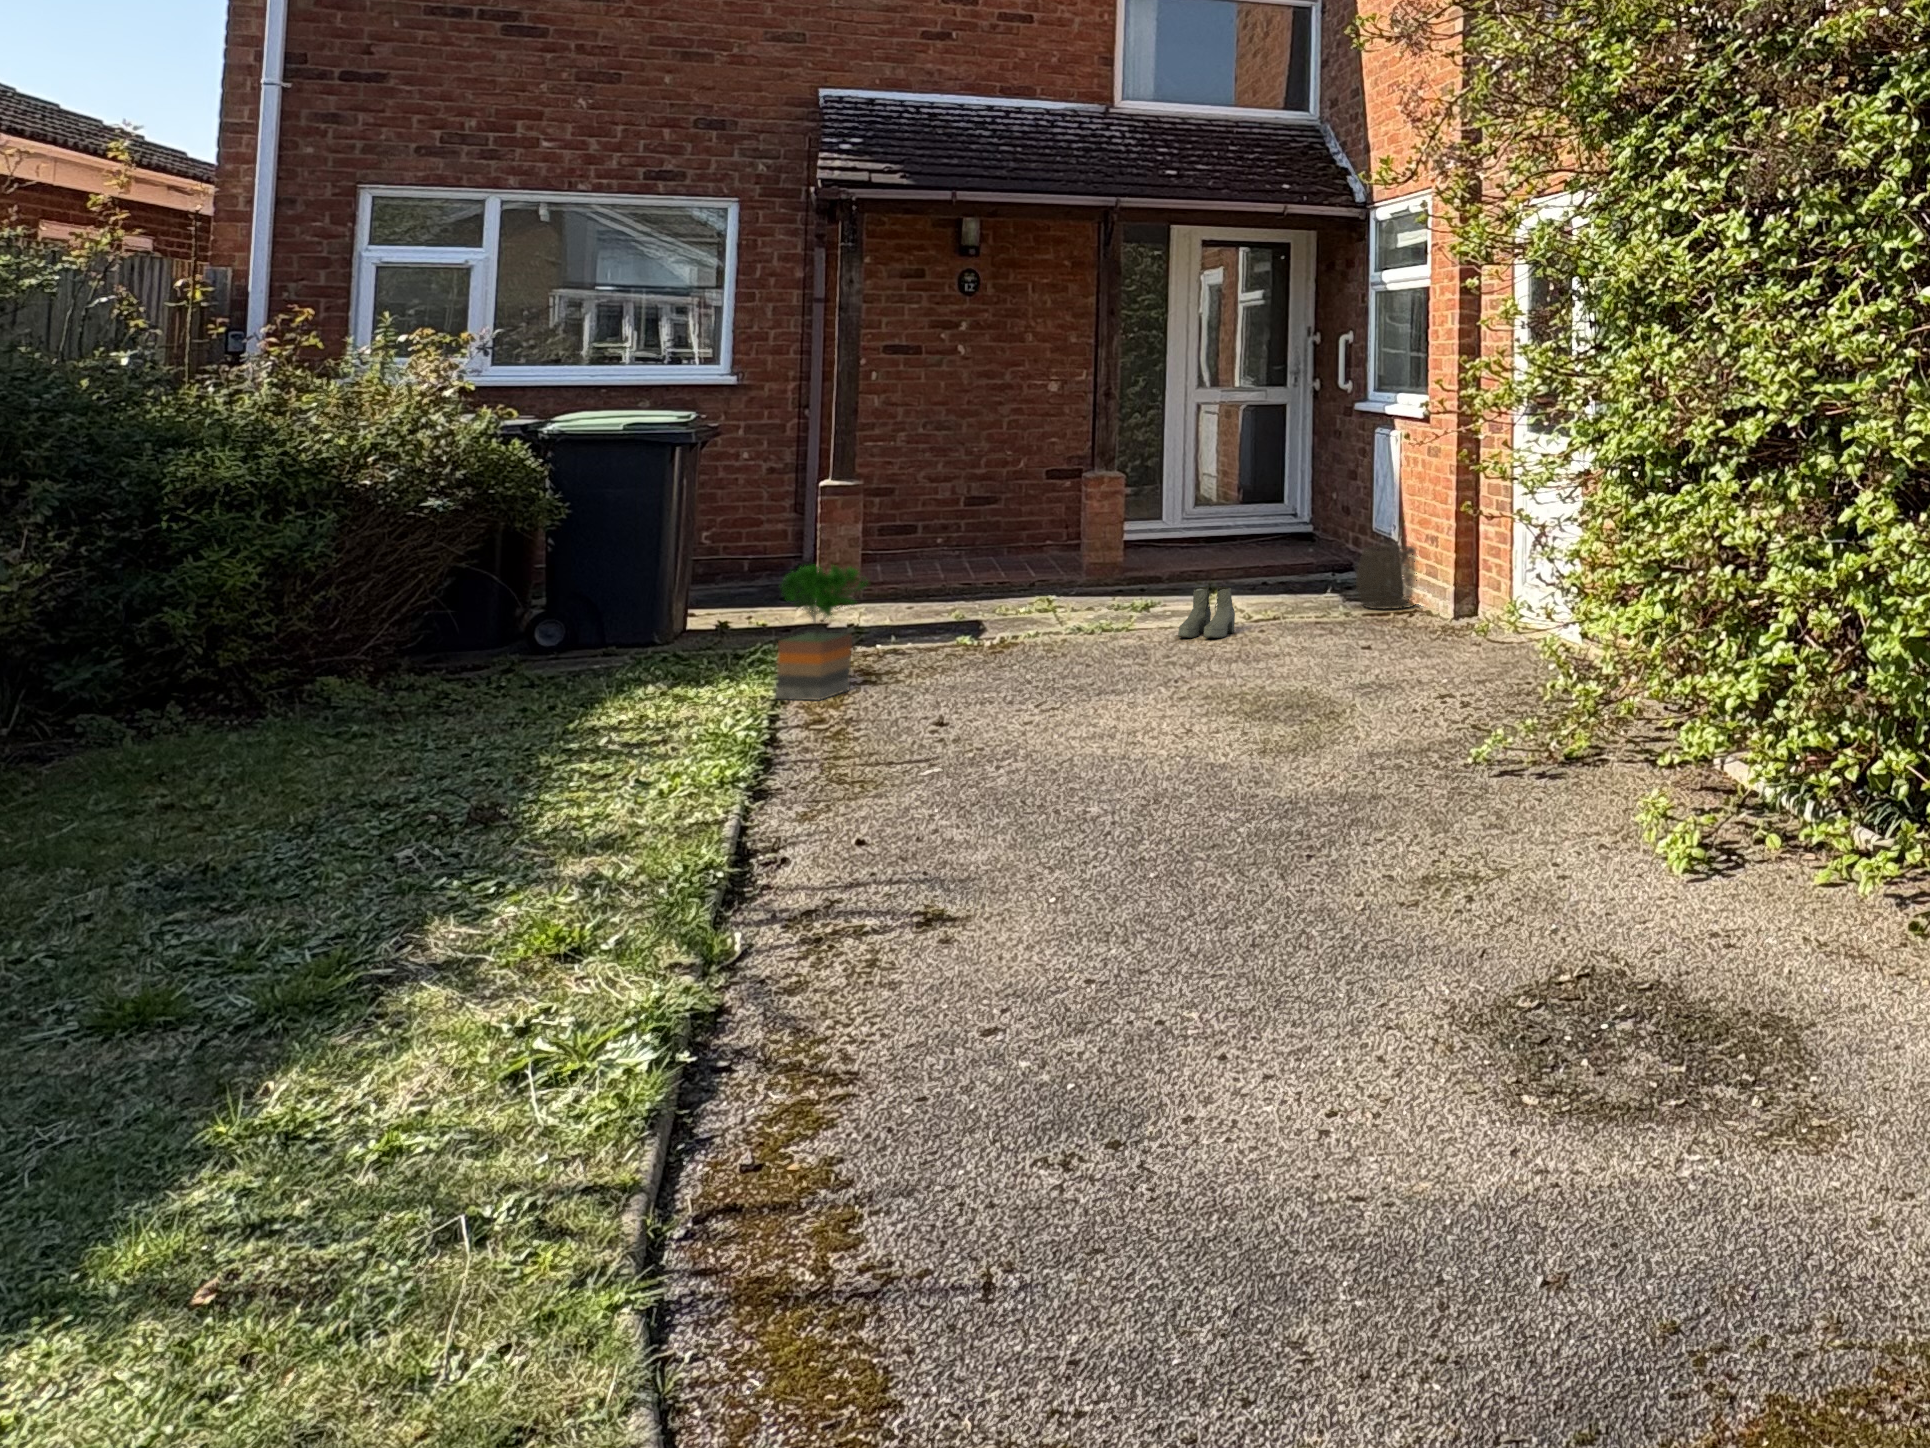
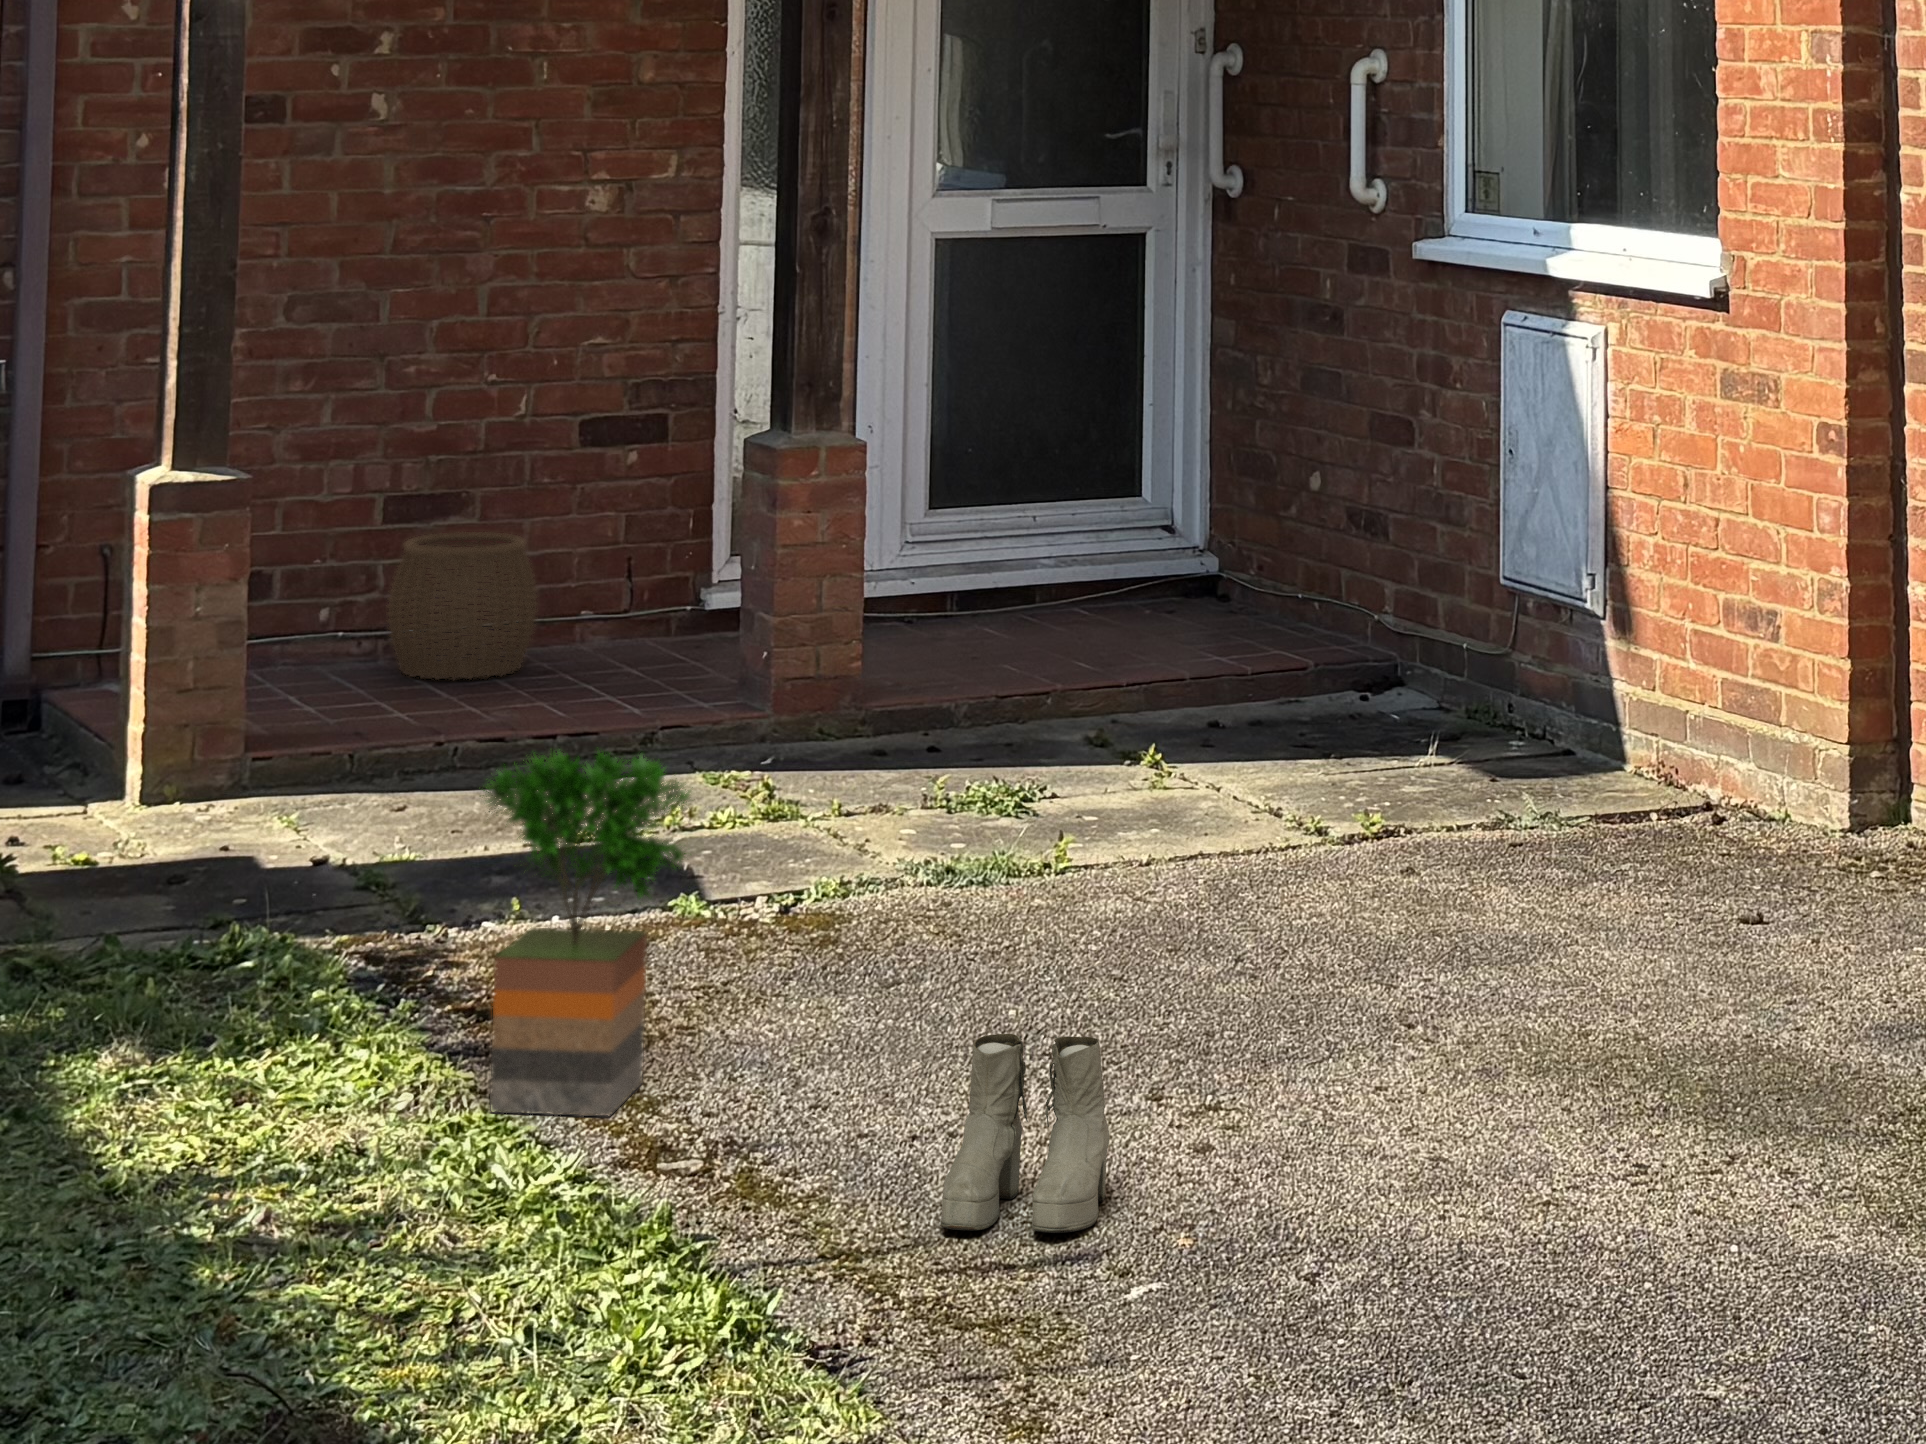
woven basket: present [1356,545,1418,609] -> present [388,532,537,680]
boots: present [1178,587,1235,638] -> present [940,1034,1109,1233]

